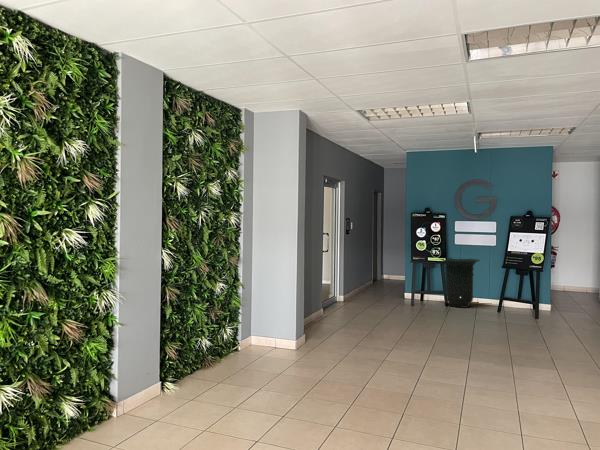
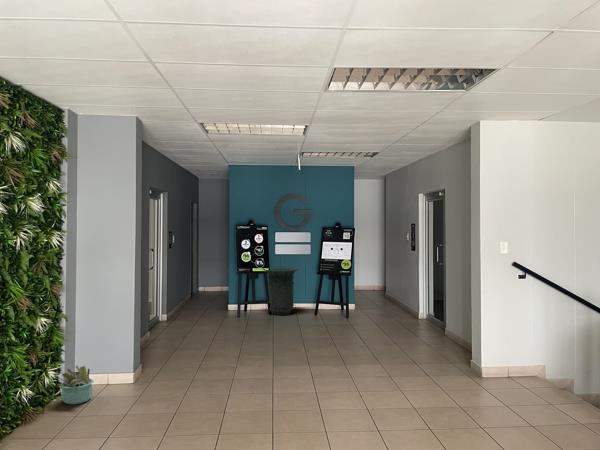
decorative plant: none [233,327,262,360] -> present [57,365,94,404]

